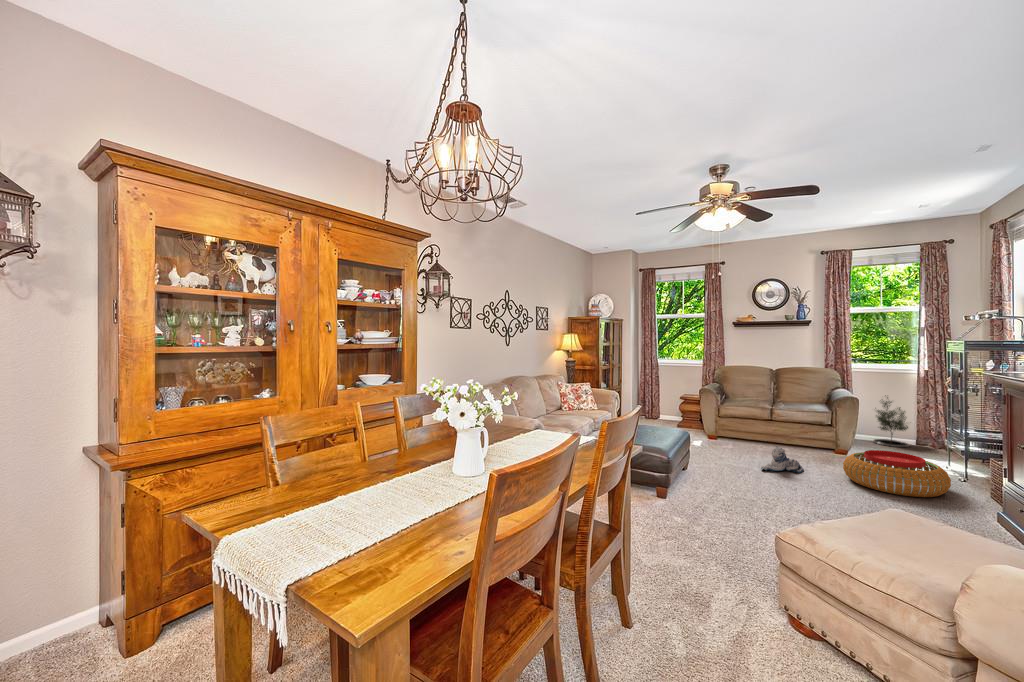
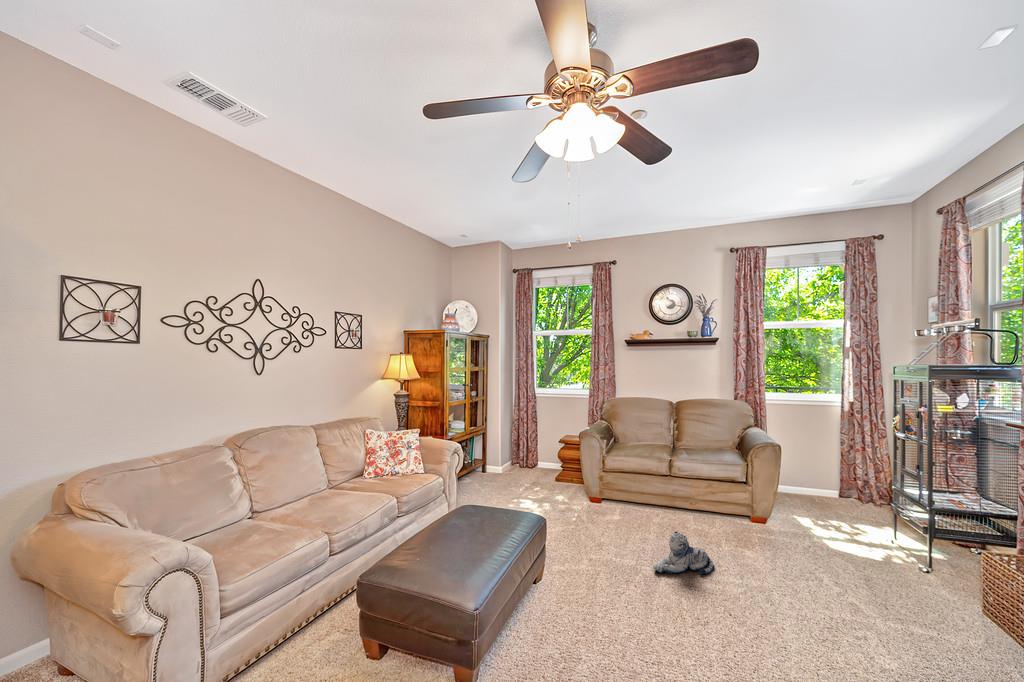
potted tree: present [873,395,909,447] -> none [791,434,838,505]
pouf: present [843,450,951,497] -> none [769,534,924,625]

